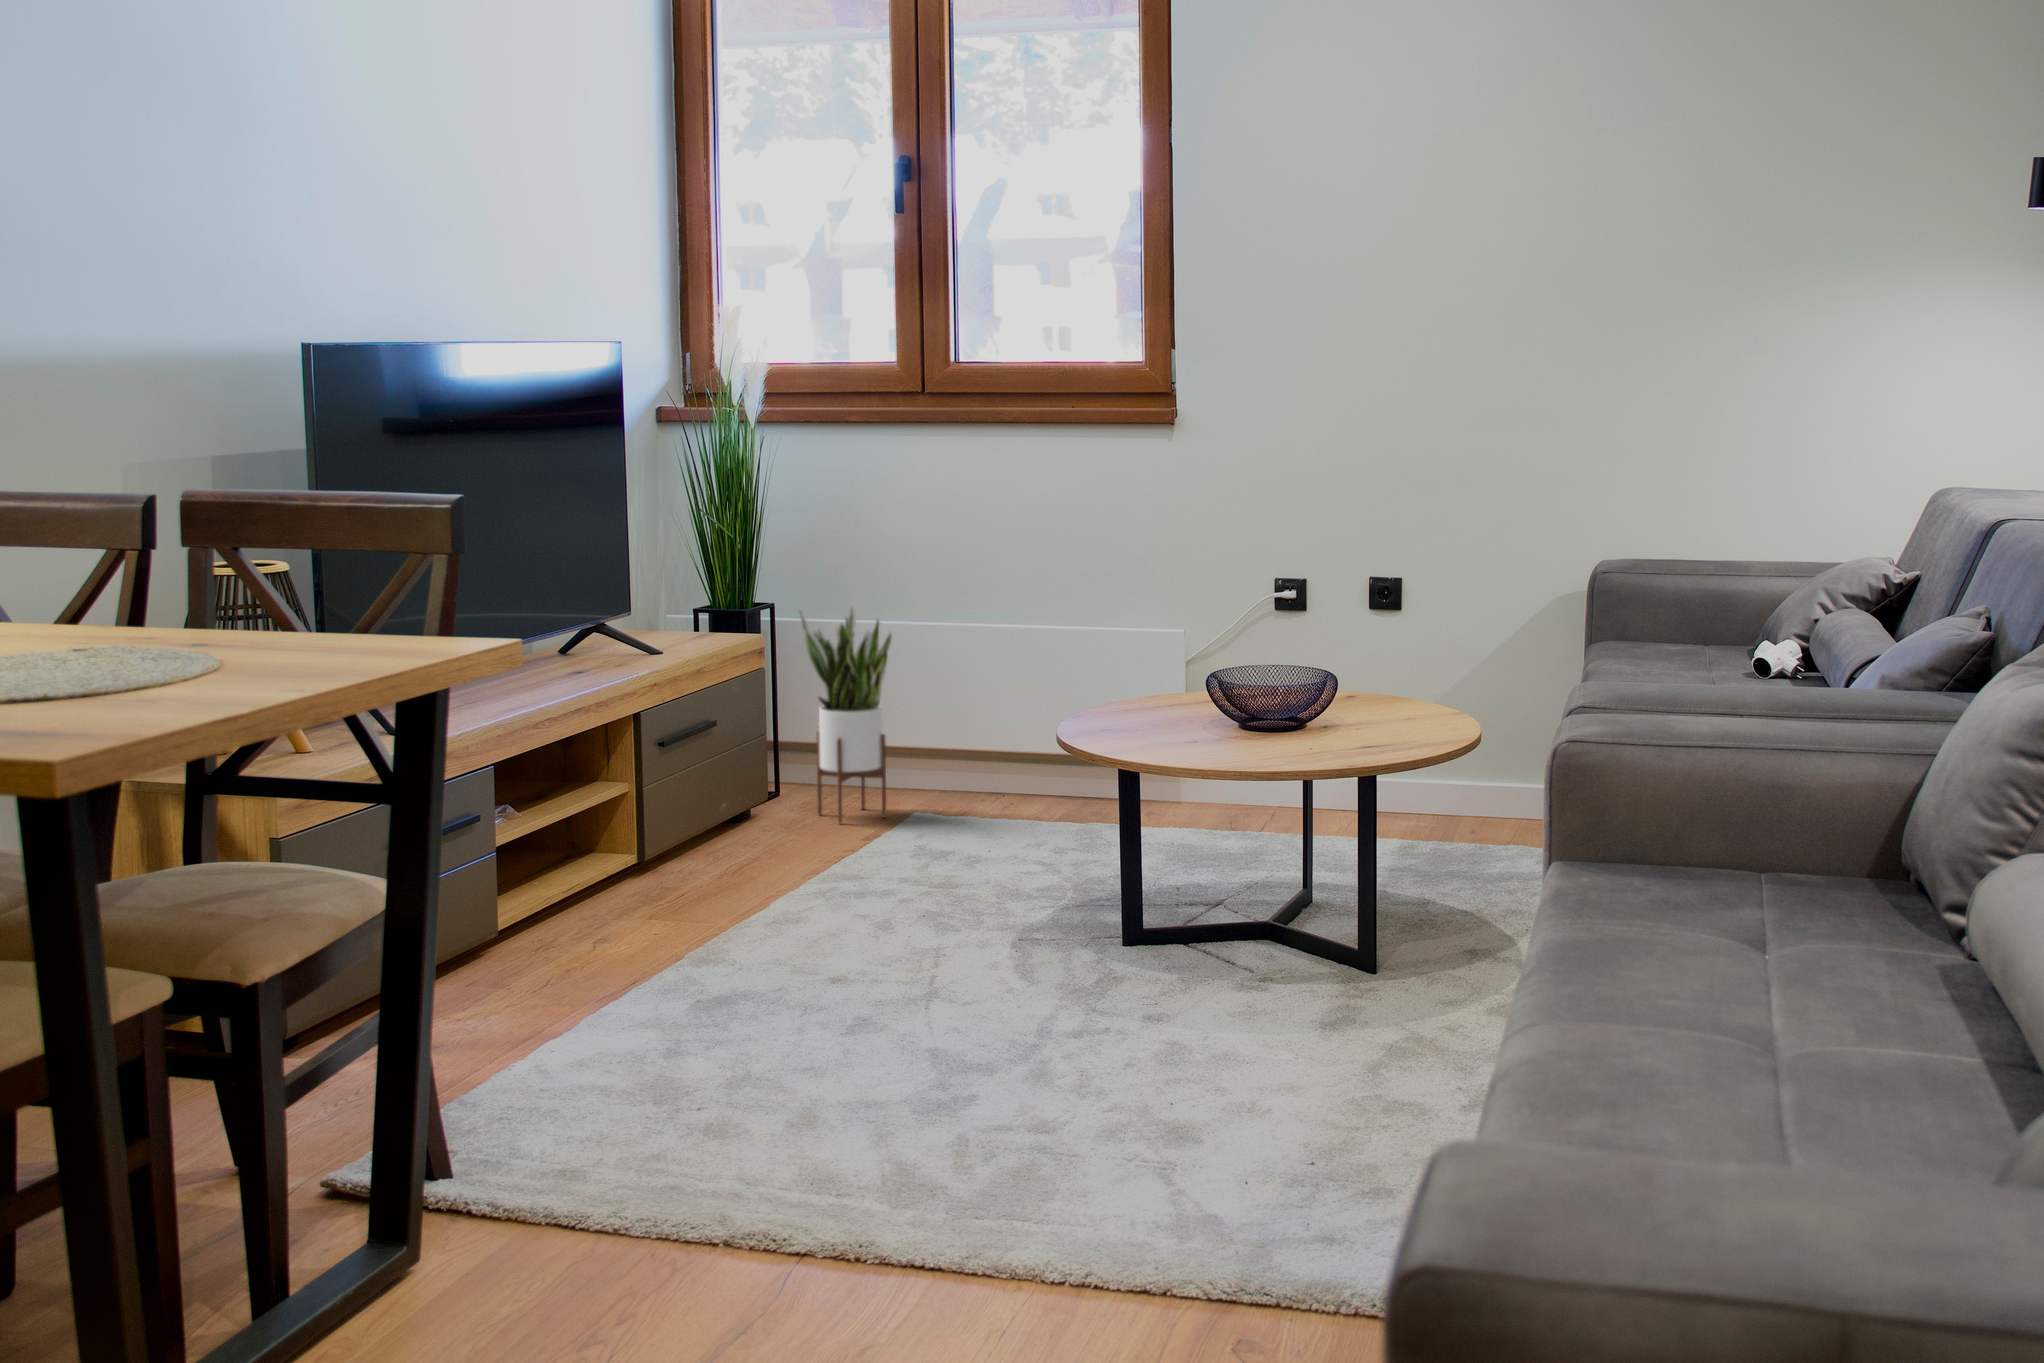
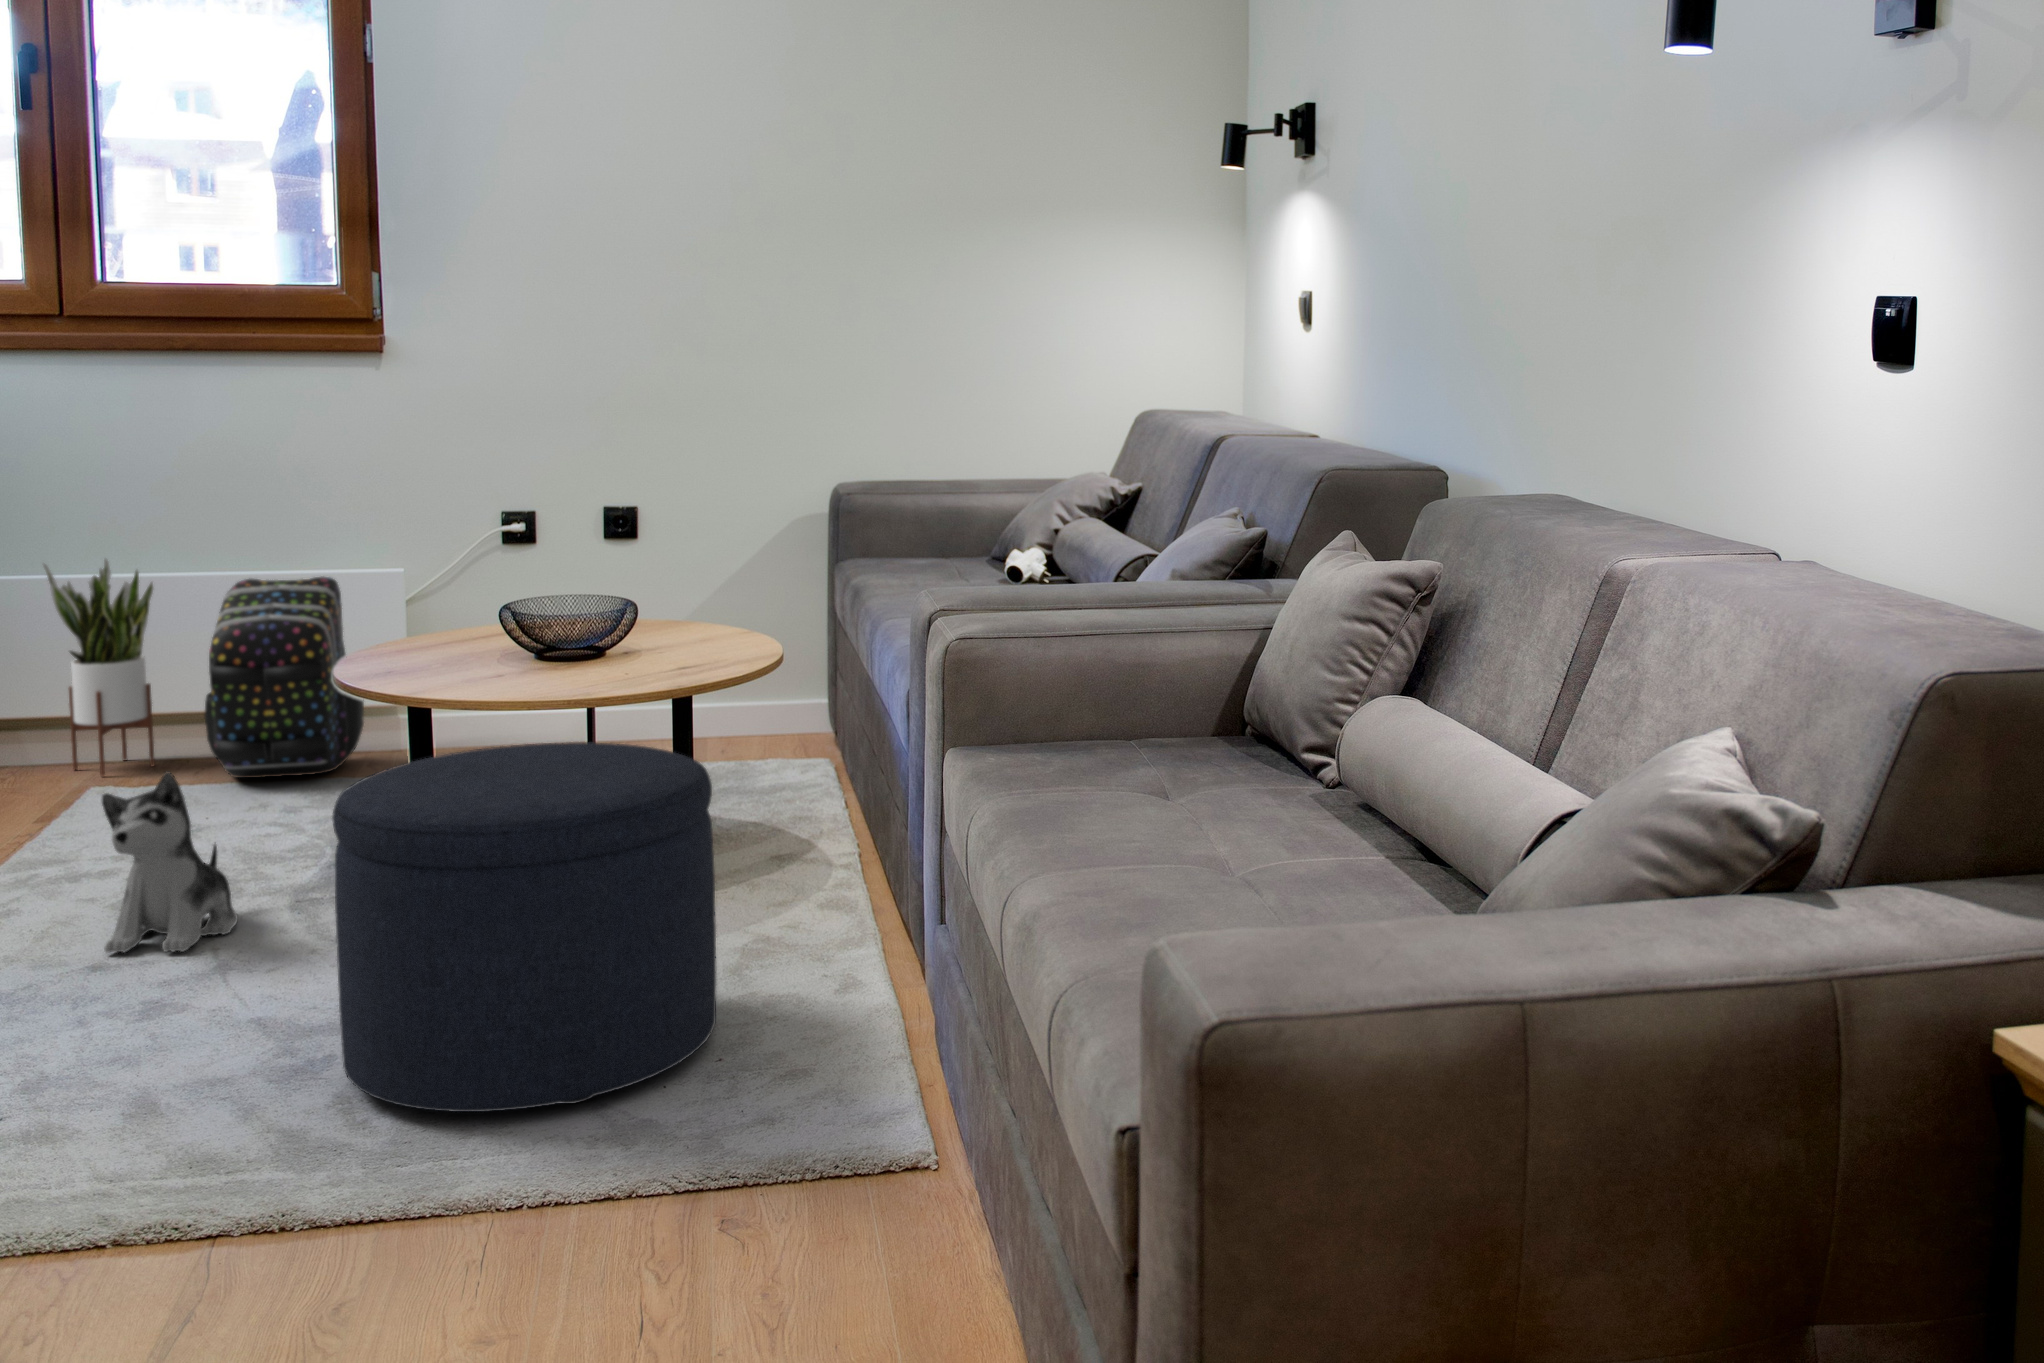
backpack: none [927,633,1072,840] -> present [205,577,364,778]
plush toy: none [792,821,909,999] -> present [102,771,238,953]
ottoman: none [946,824,1305,1195] -> present [332,742,716,1112]

